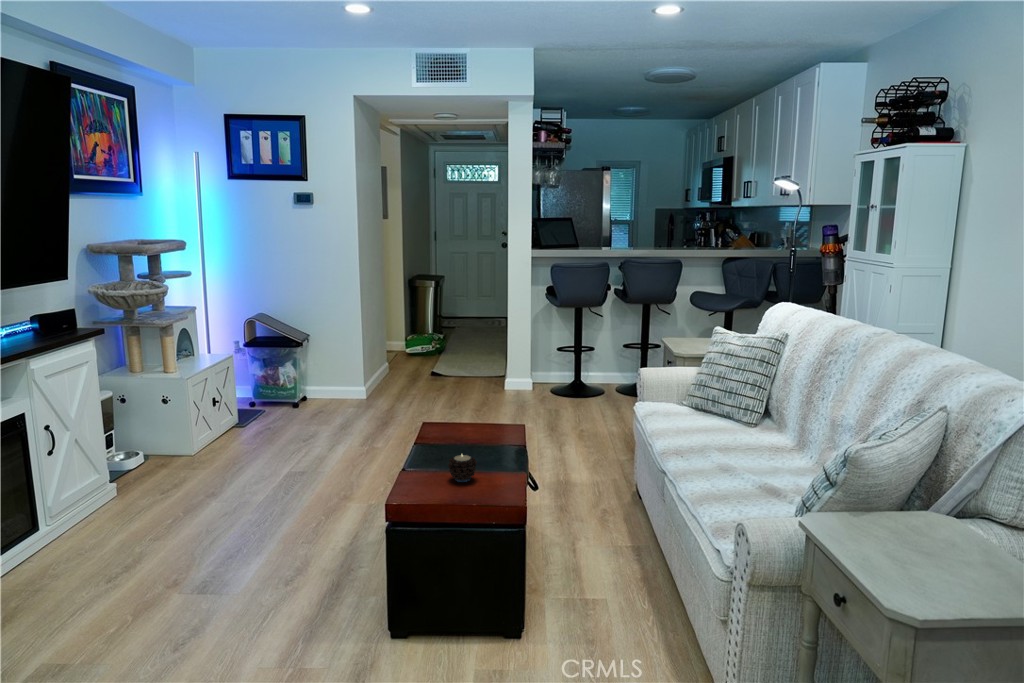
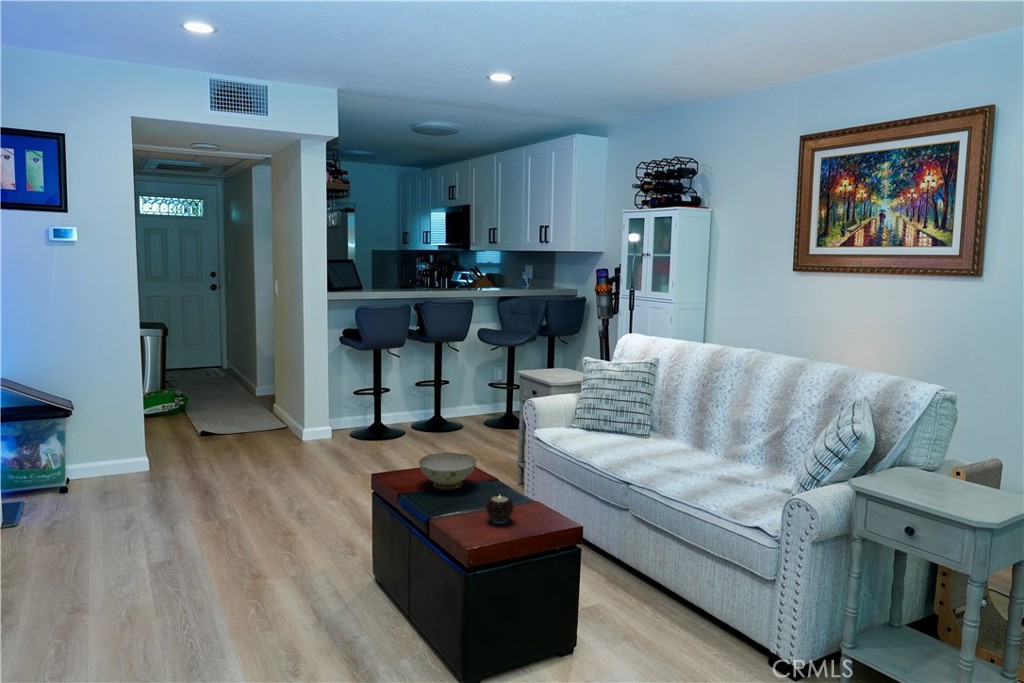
ceramic bowl: none [440,409,497,445] -> present [419,453,477,490]

